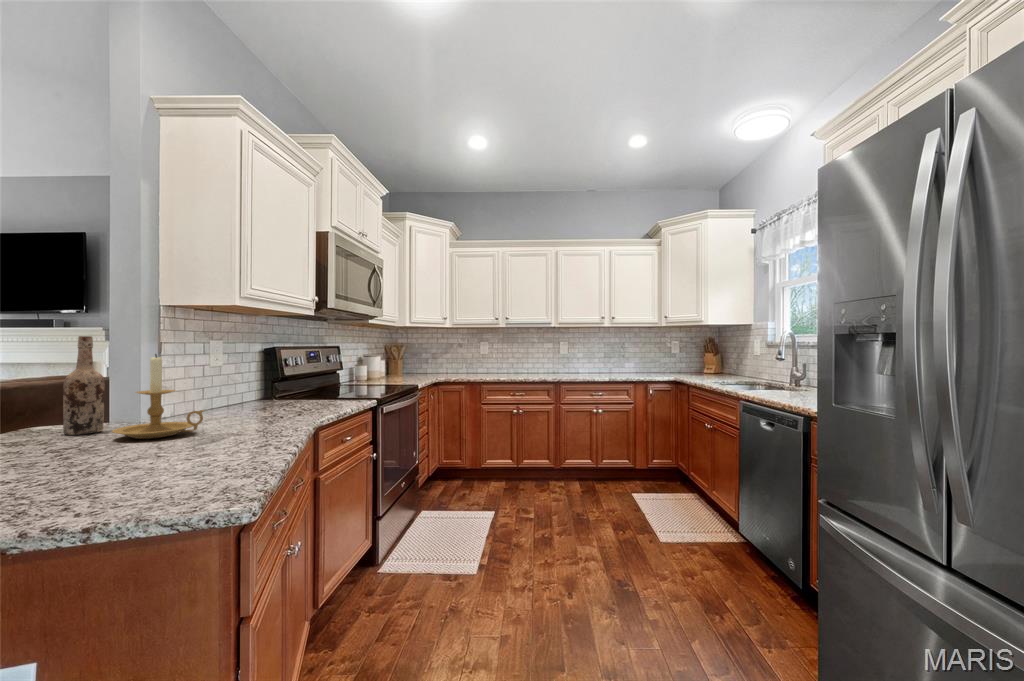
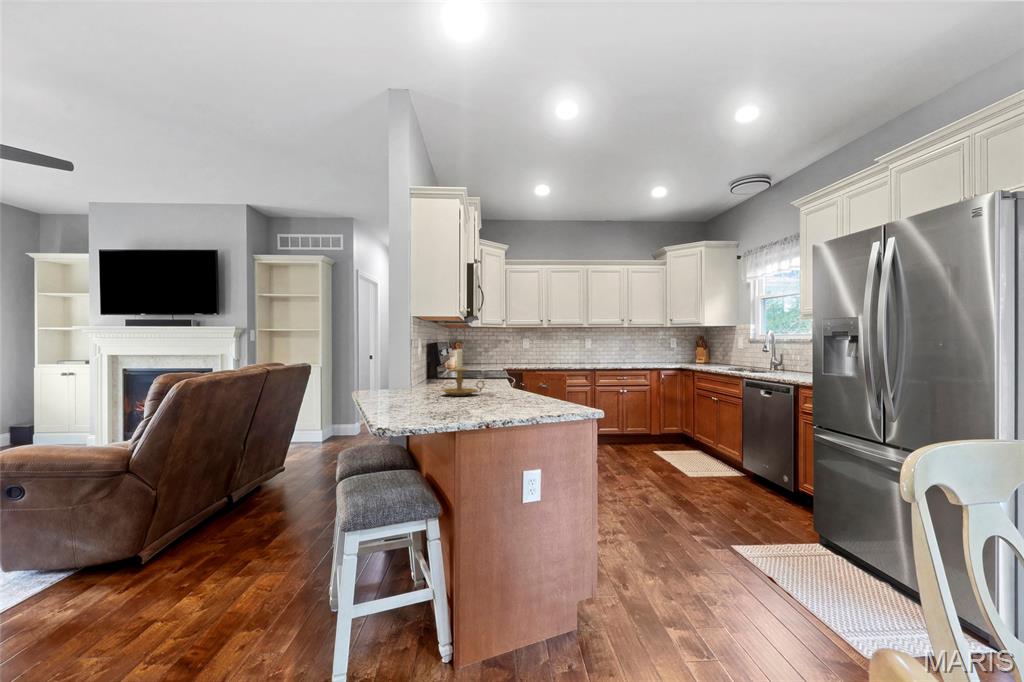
wine bottle: present [63,336,105,435] -> none [400,337,419,395]

